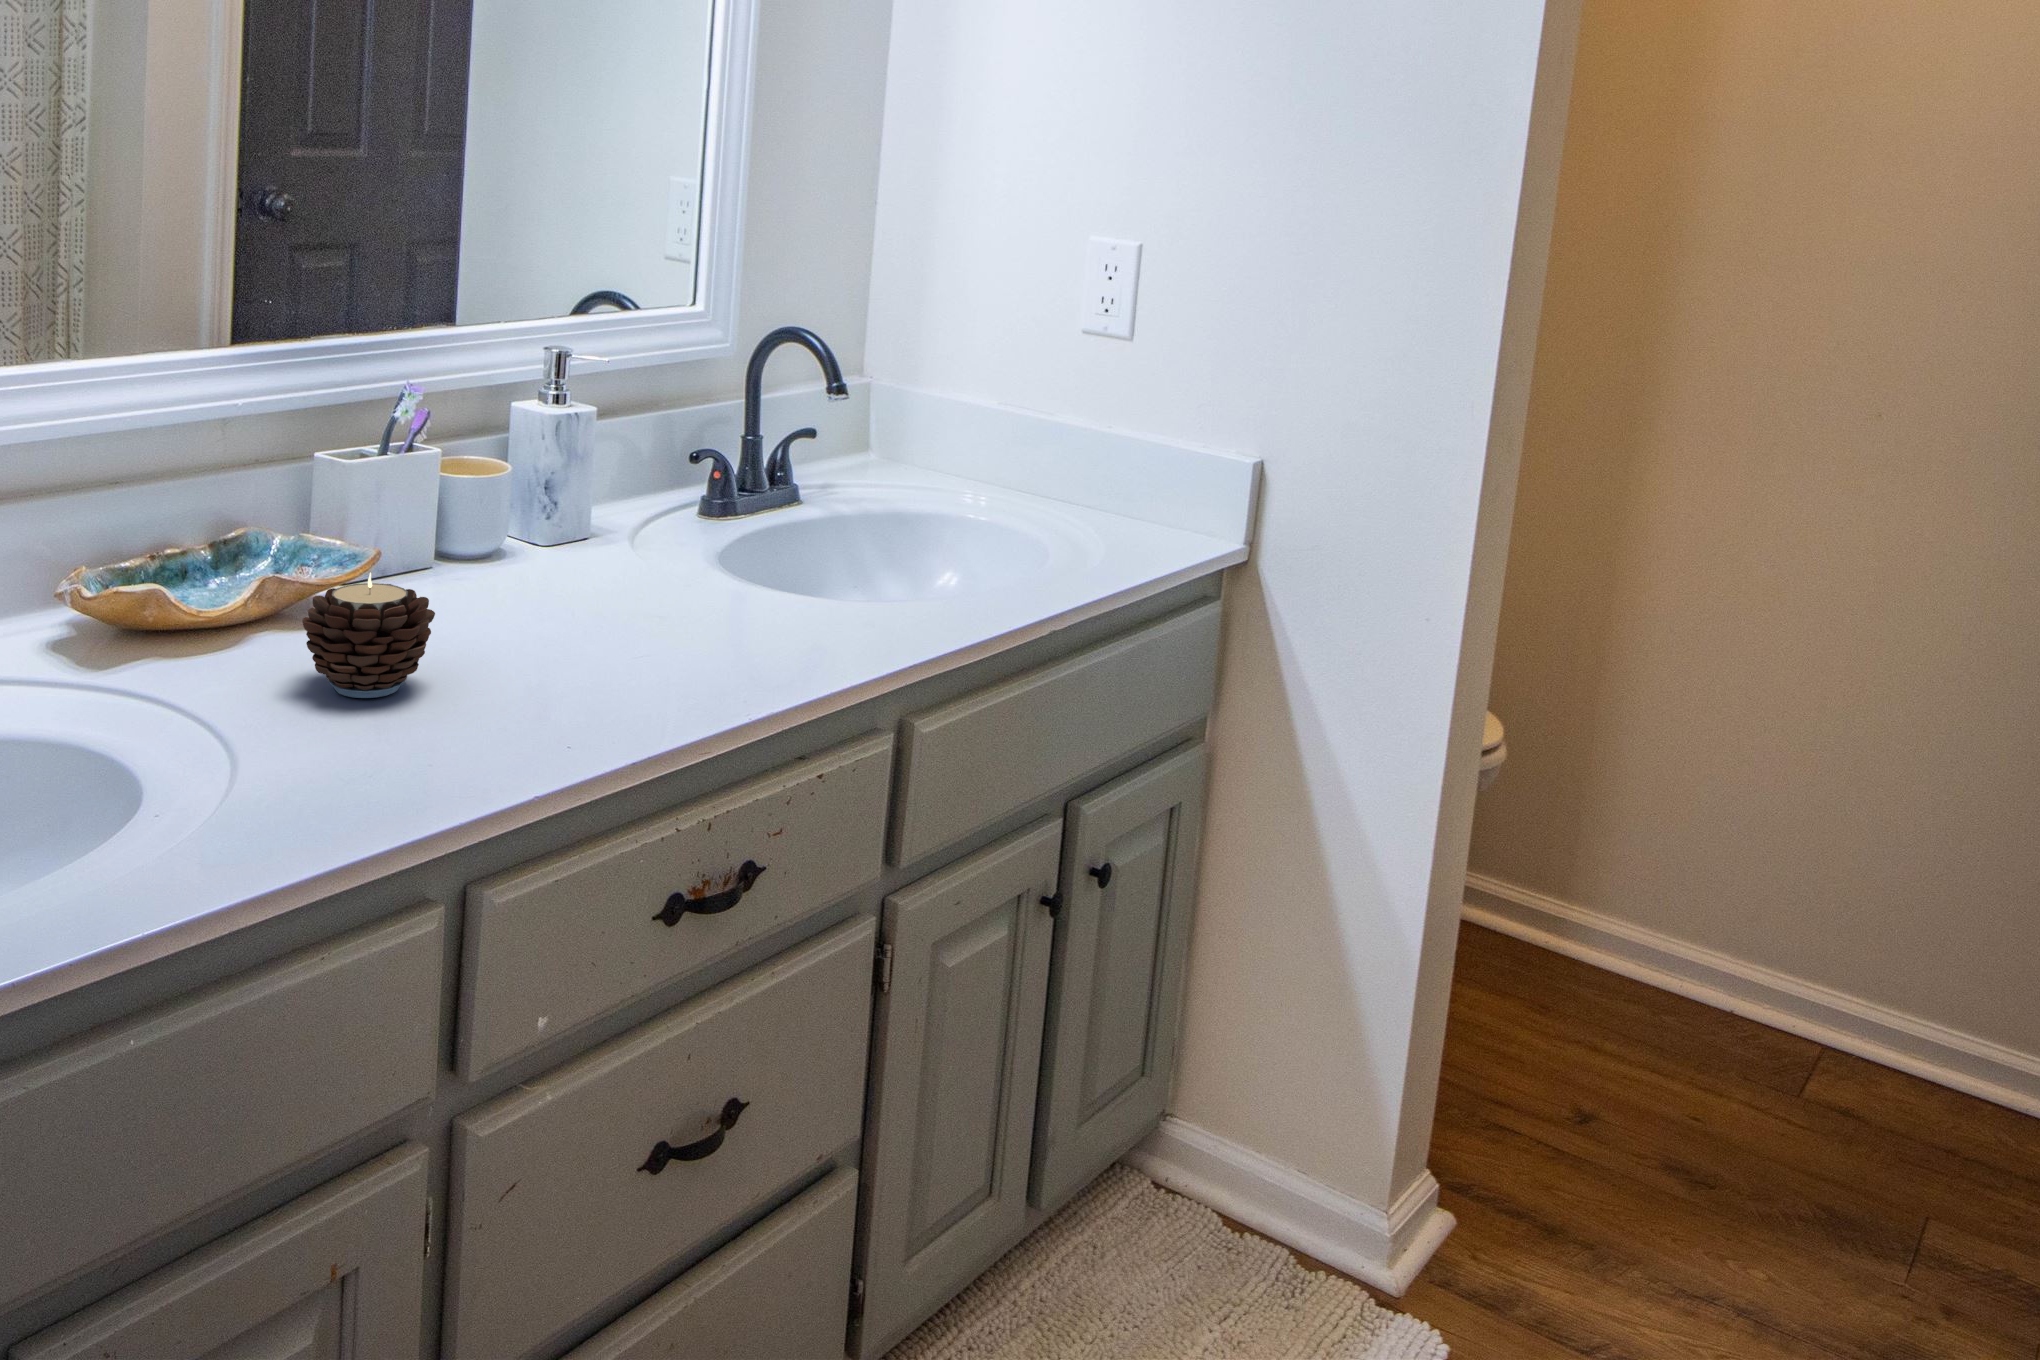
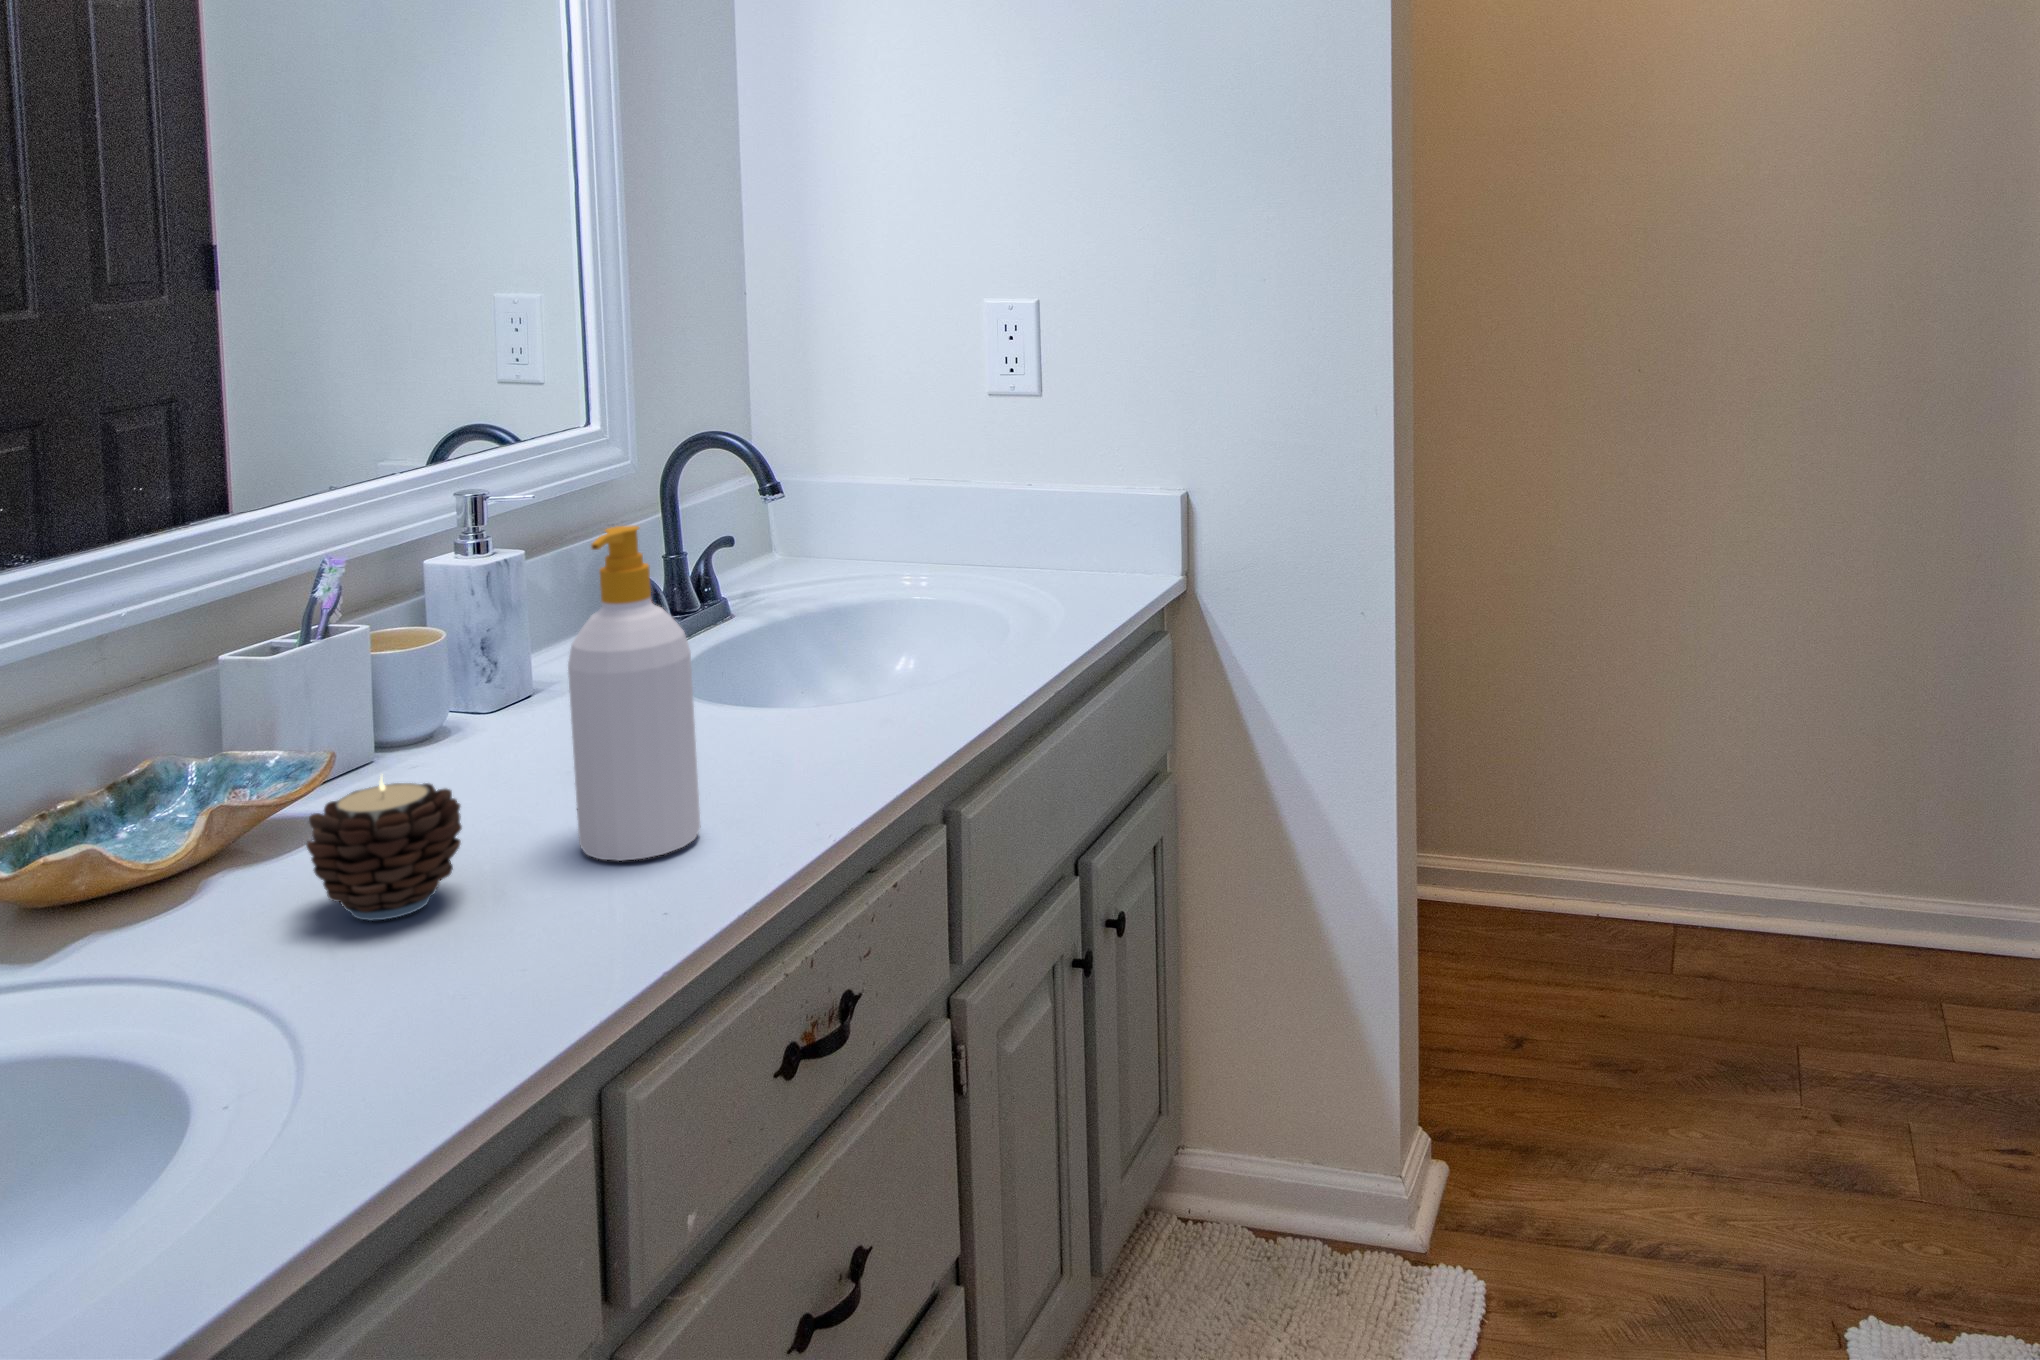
soap bottle: none [537,393,650,696] -> present [568,526,700,861]

